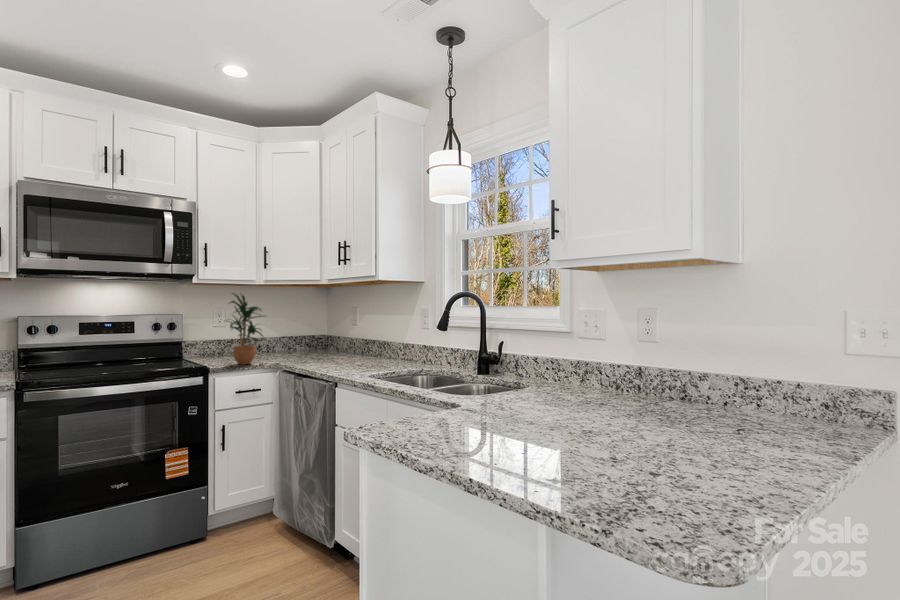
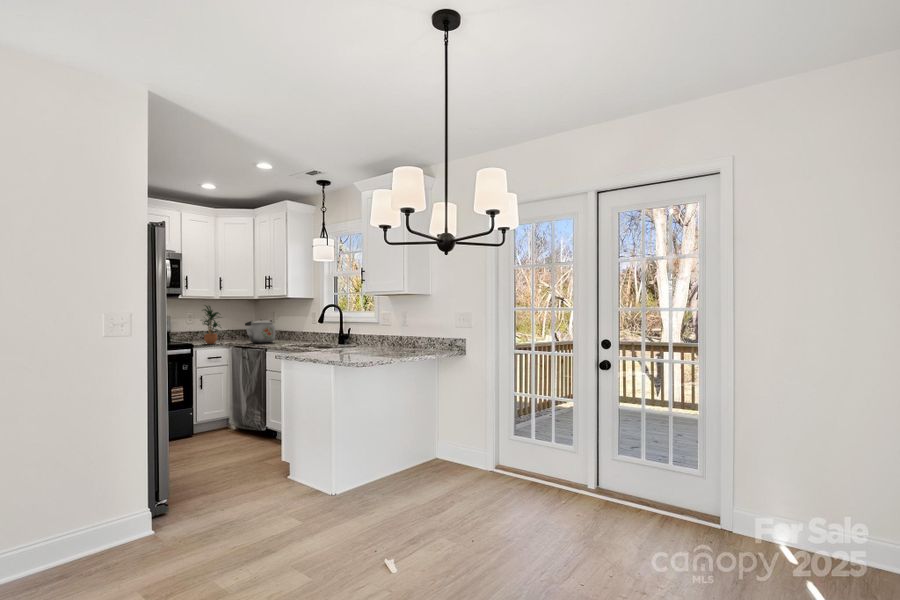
kettle: none [304,319,356,364] -> present [245,319,275,343]

